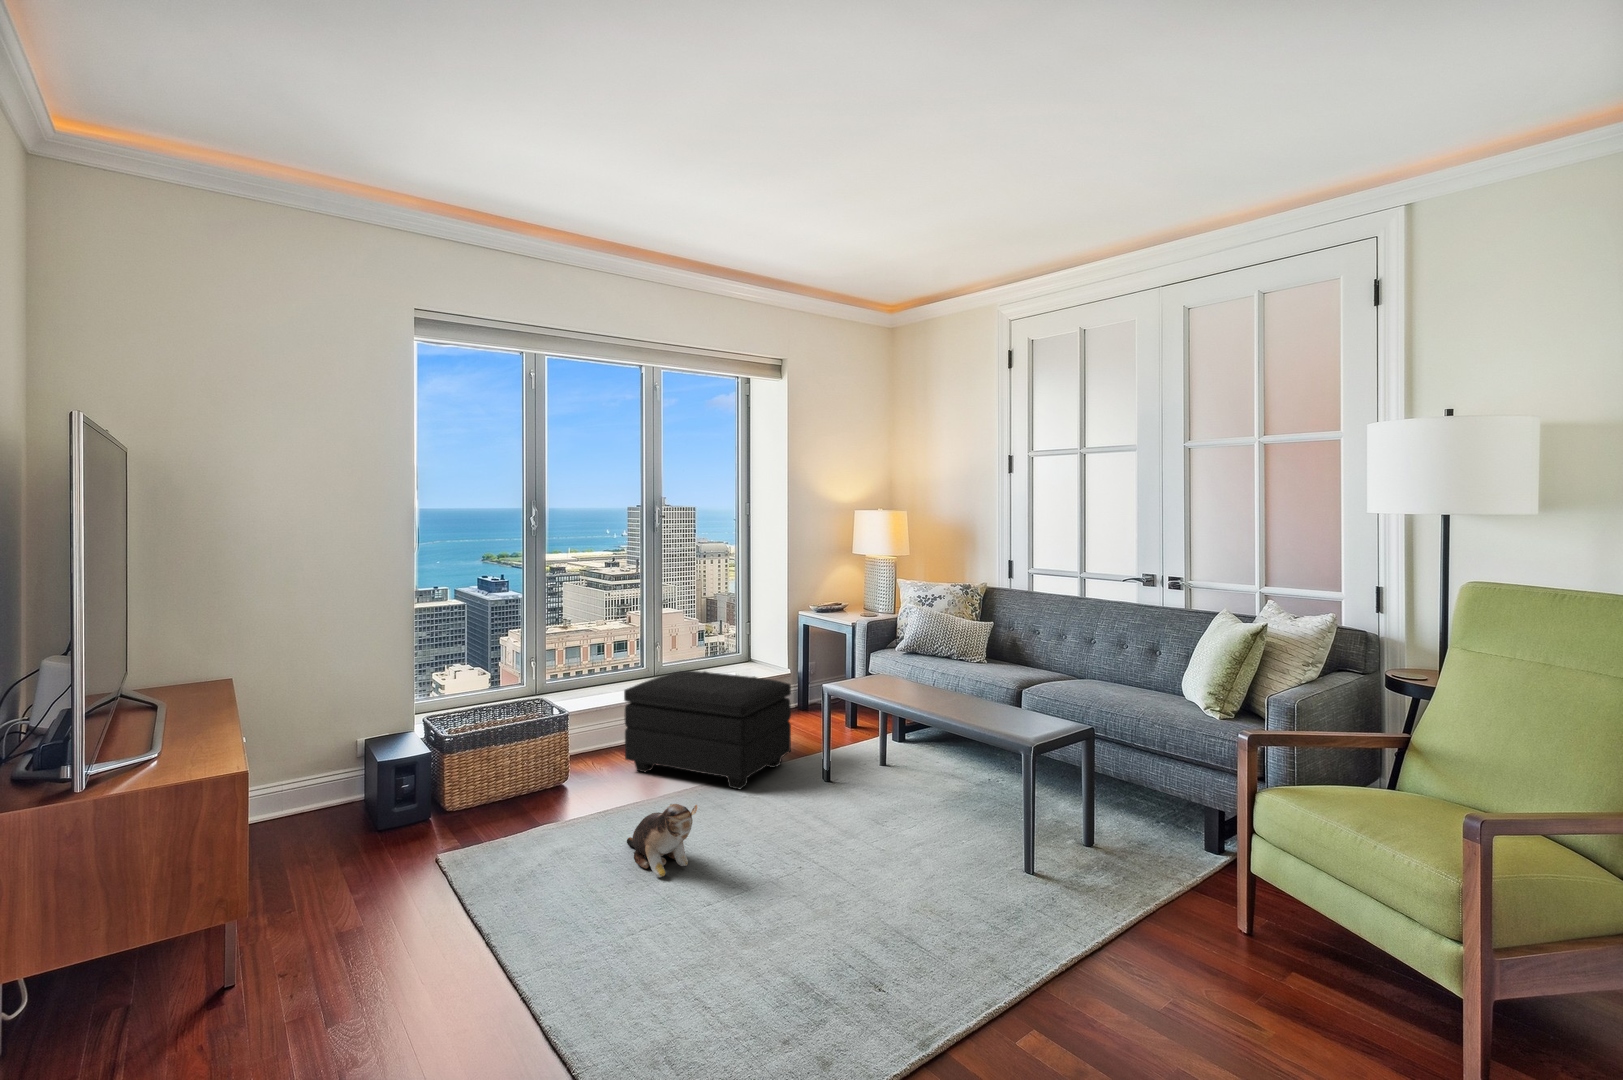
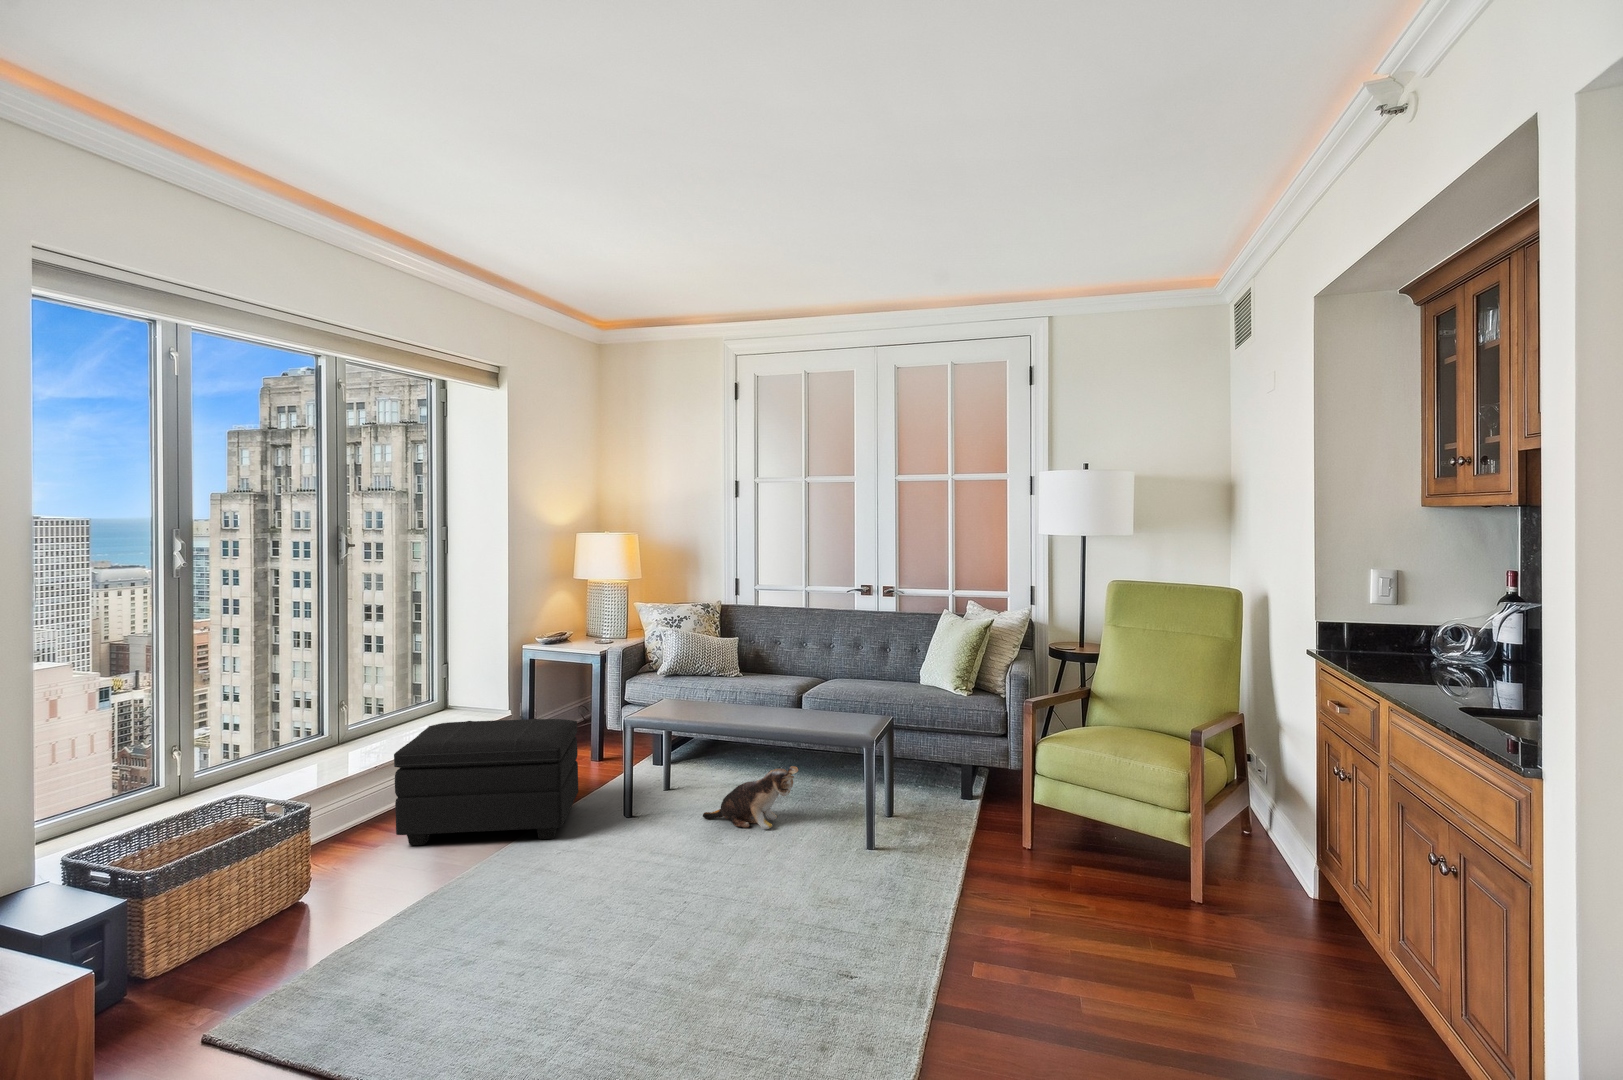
plush toy: present [627,804,697,877] -> present [703,766,798,830]

